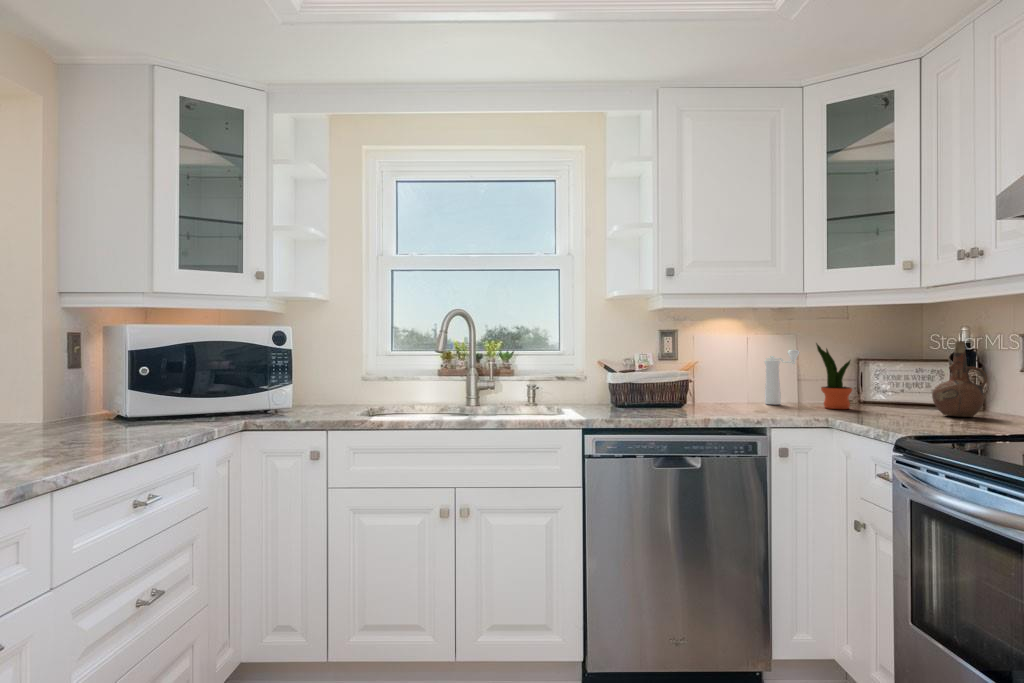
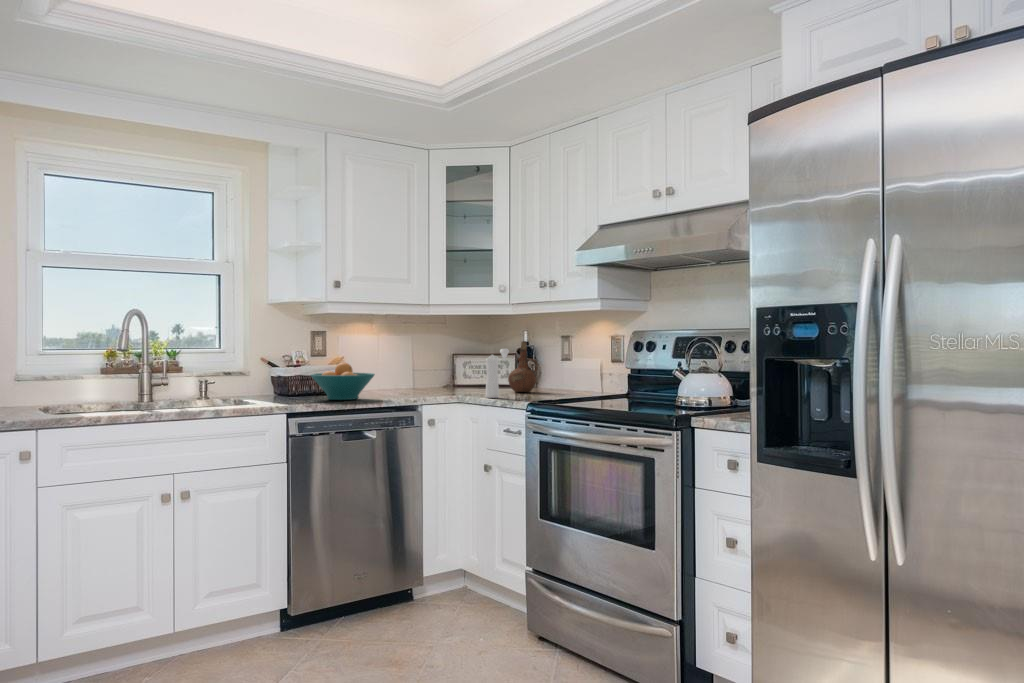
potted plant: present [816,343,852,409] -> none [436,341,459,392]
pepper mill: present [764,350,800,405] -> present [486,349,509,398]
fruit bowl: none [632,368,713,414] -> present [311,363,375,400]

